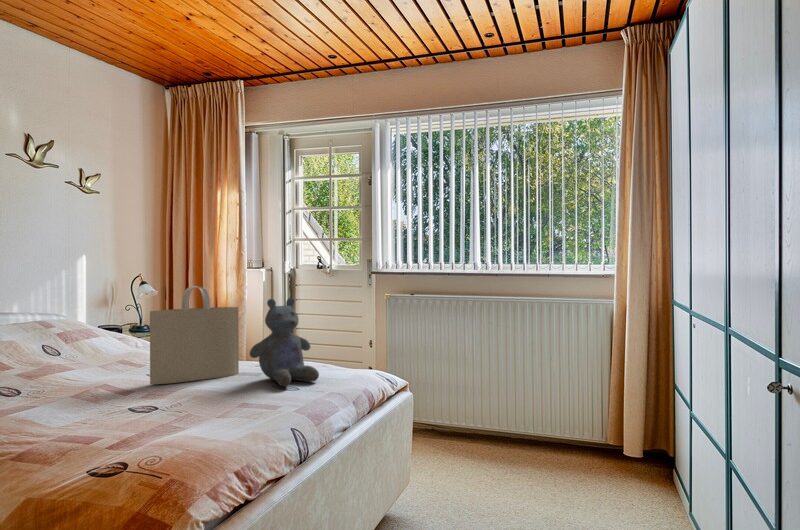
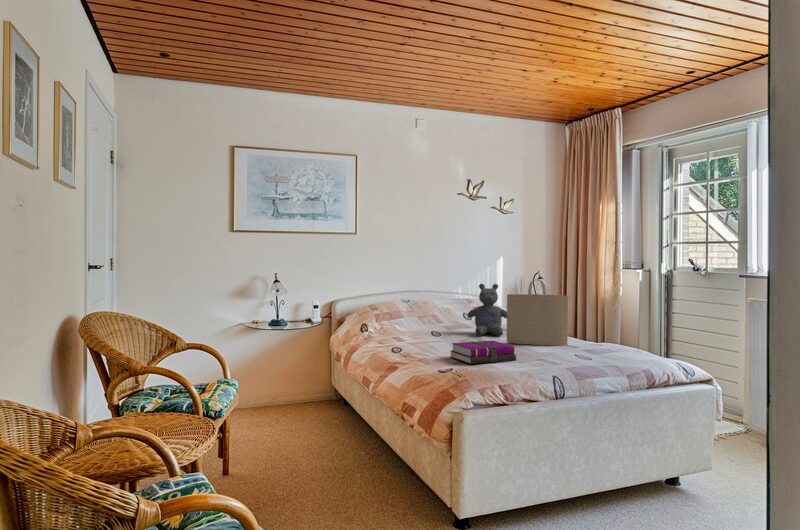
stuffed bear: present [250,298,319,387] -> present [467,284,507,336]
notebook: none [83,389,204,441] -> present [450,341,517,364]

